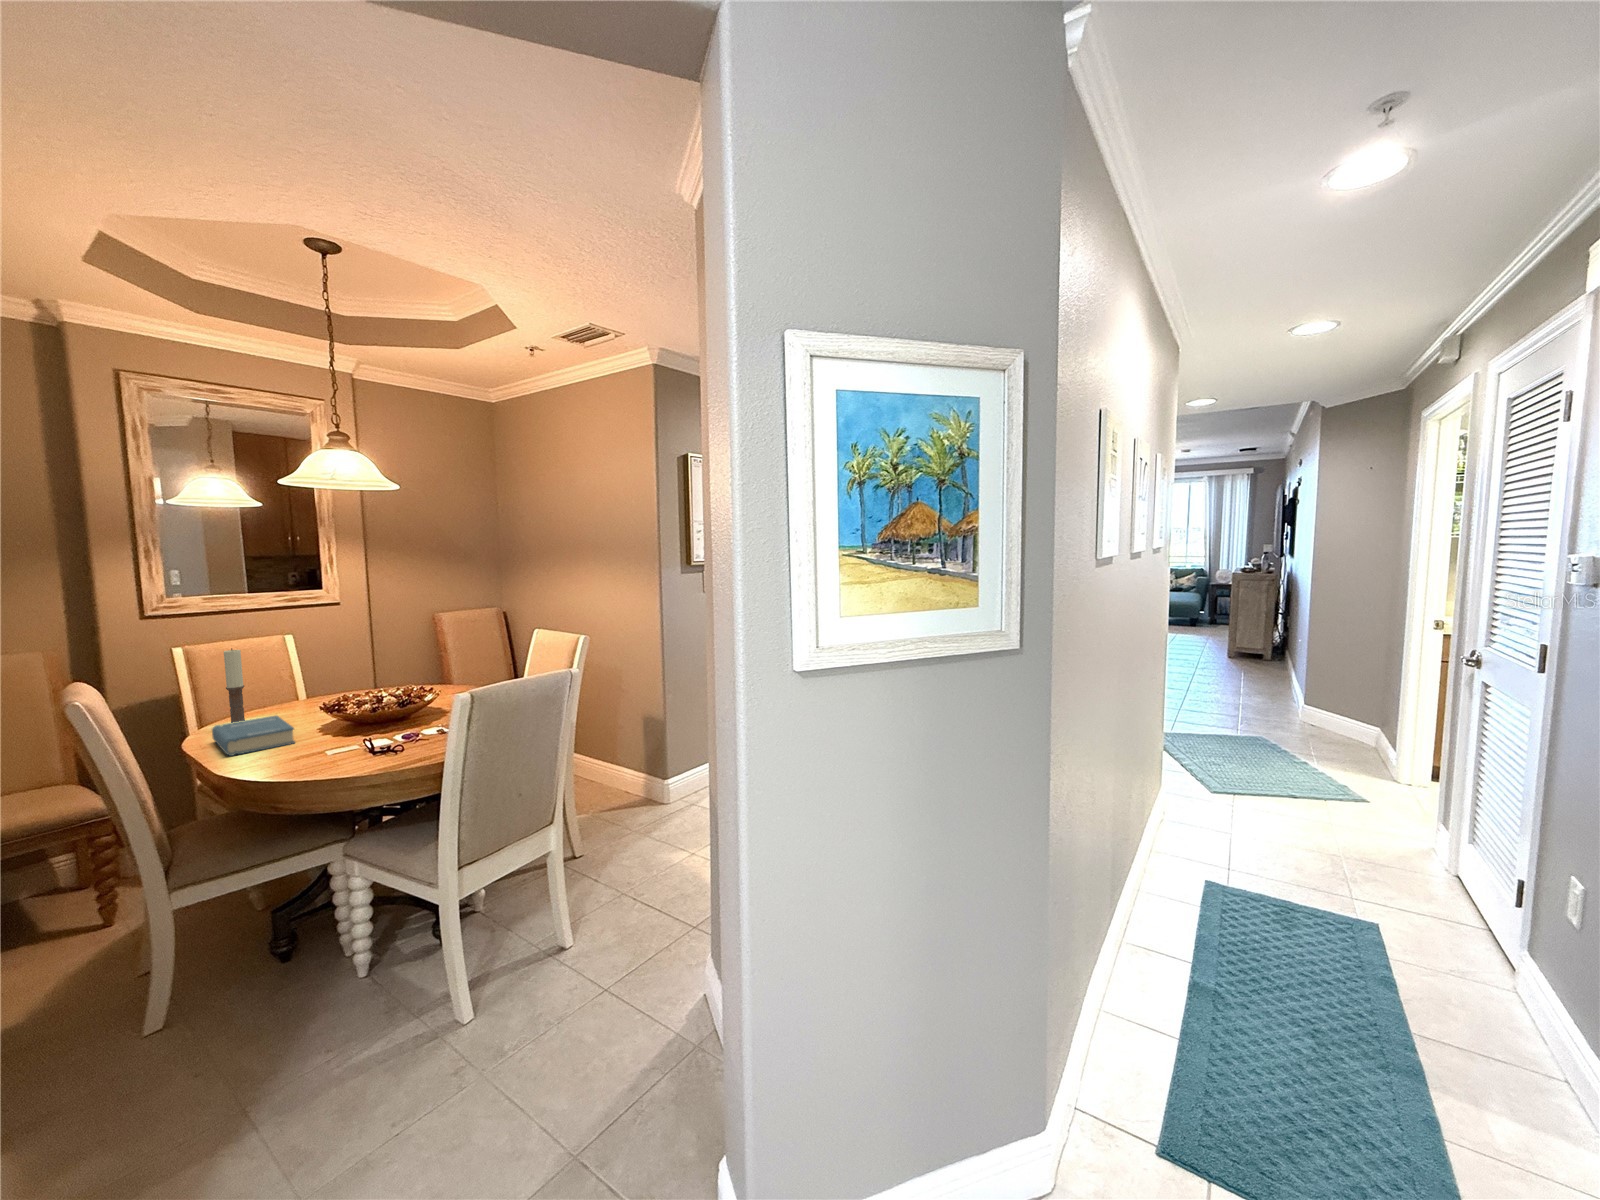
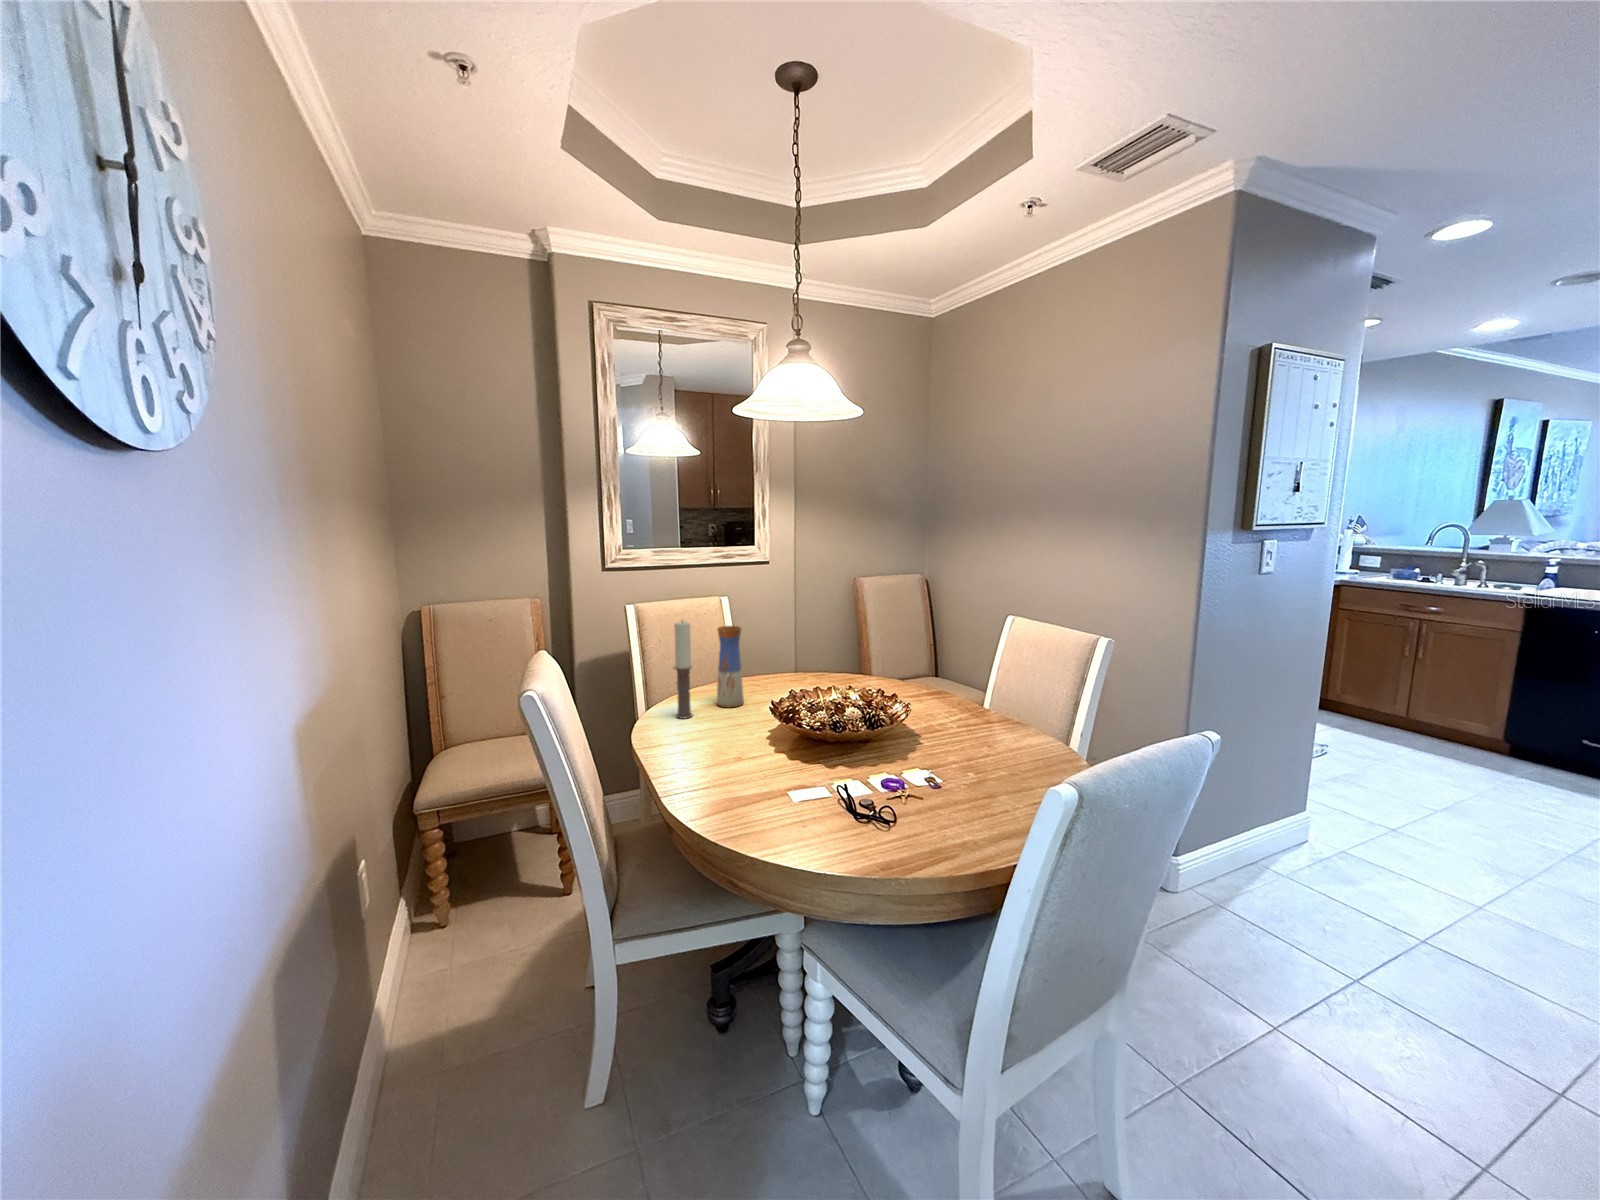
vase: none [271,652,302,718] -> present [717,626,744,707]
hardback book: present [212,716,295,756] -> none [662,711,748,773]

